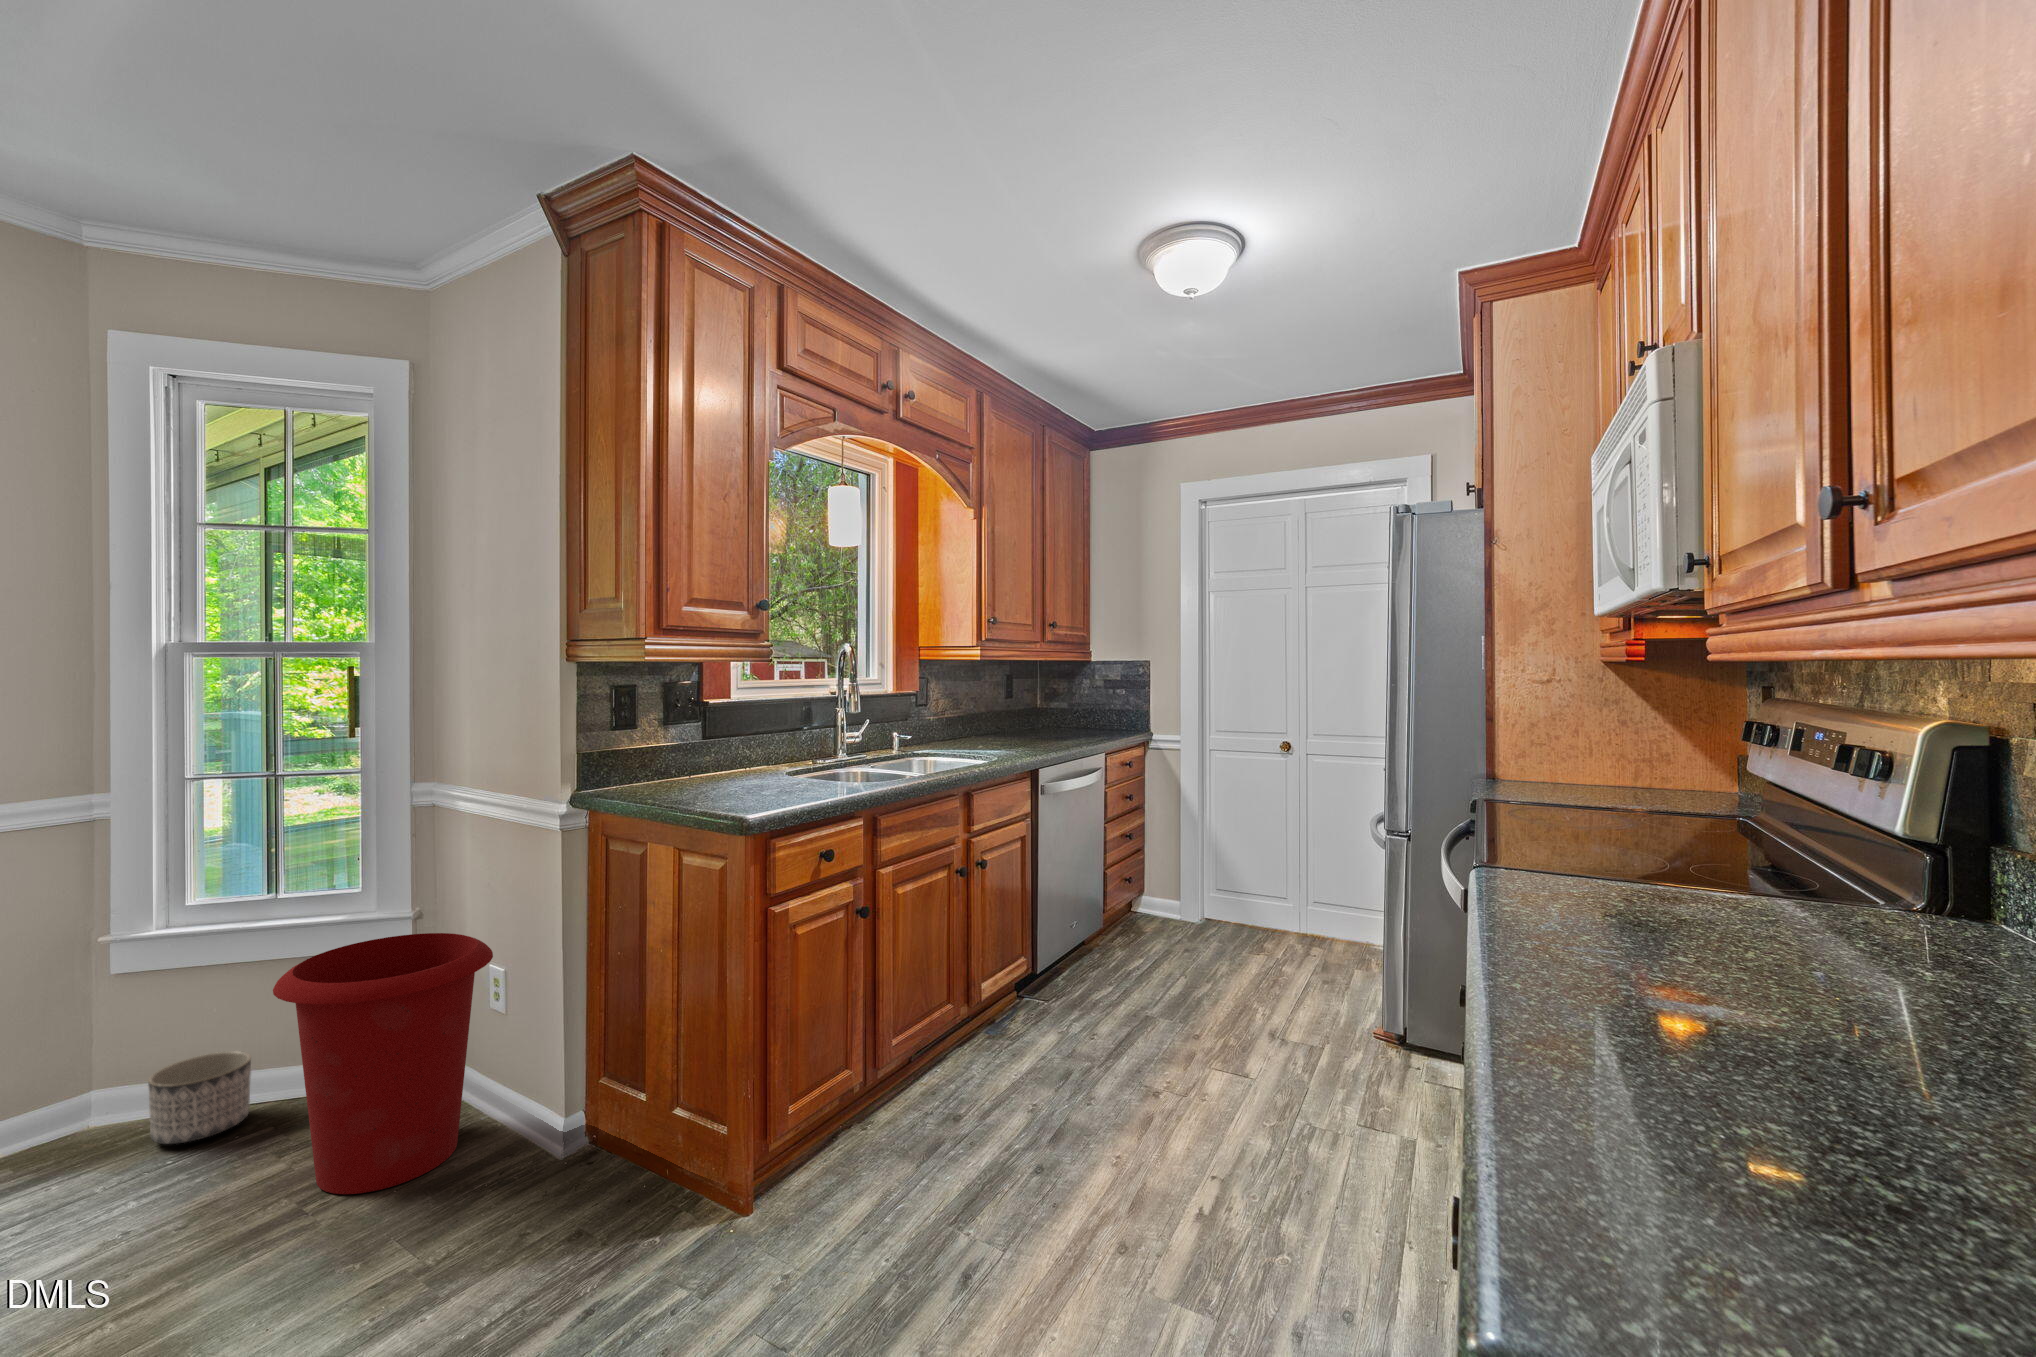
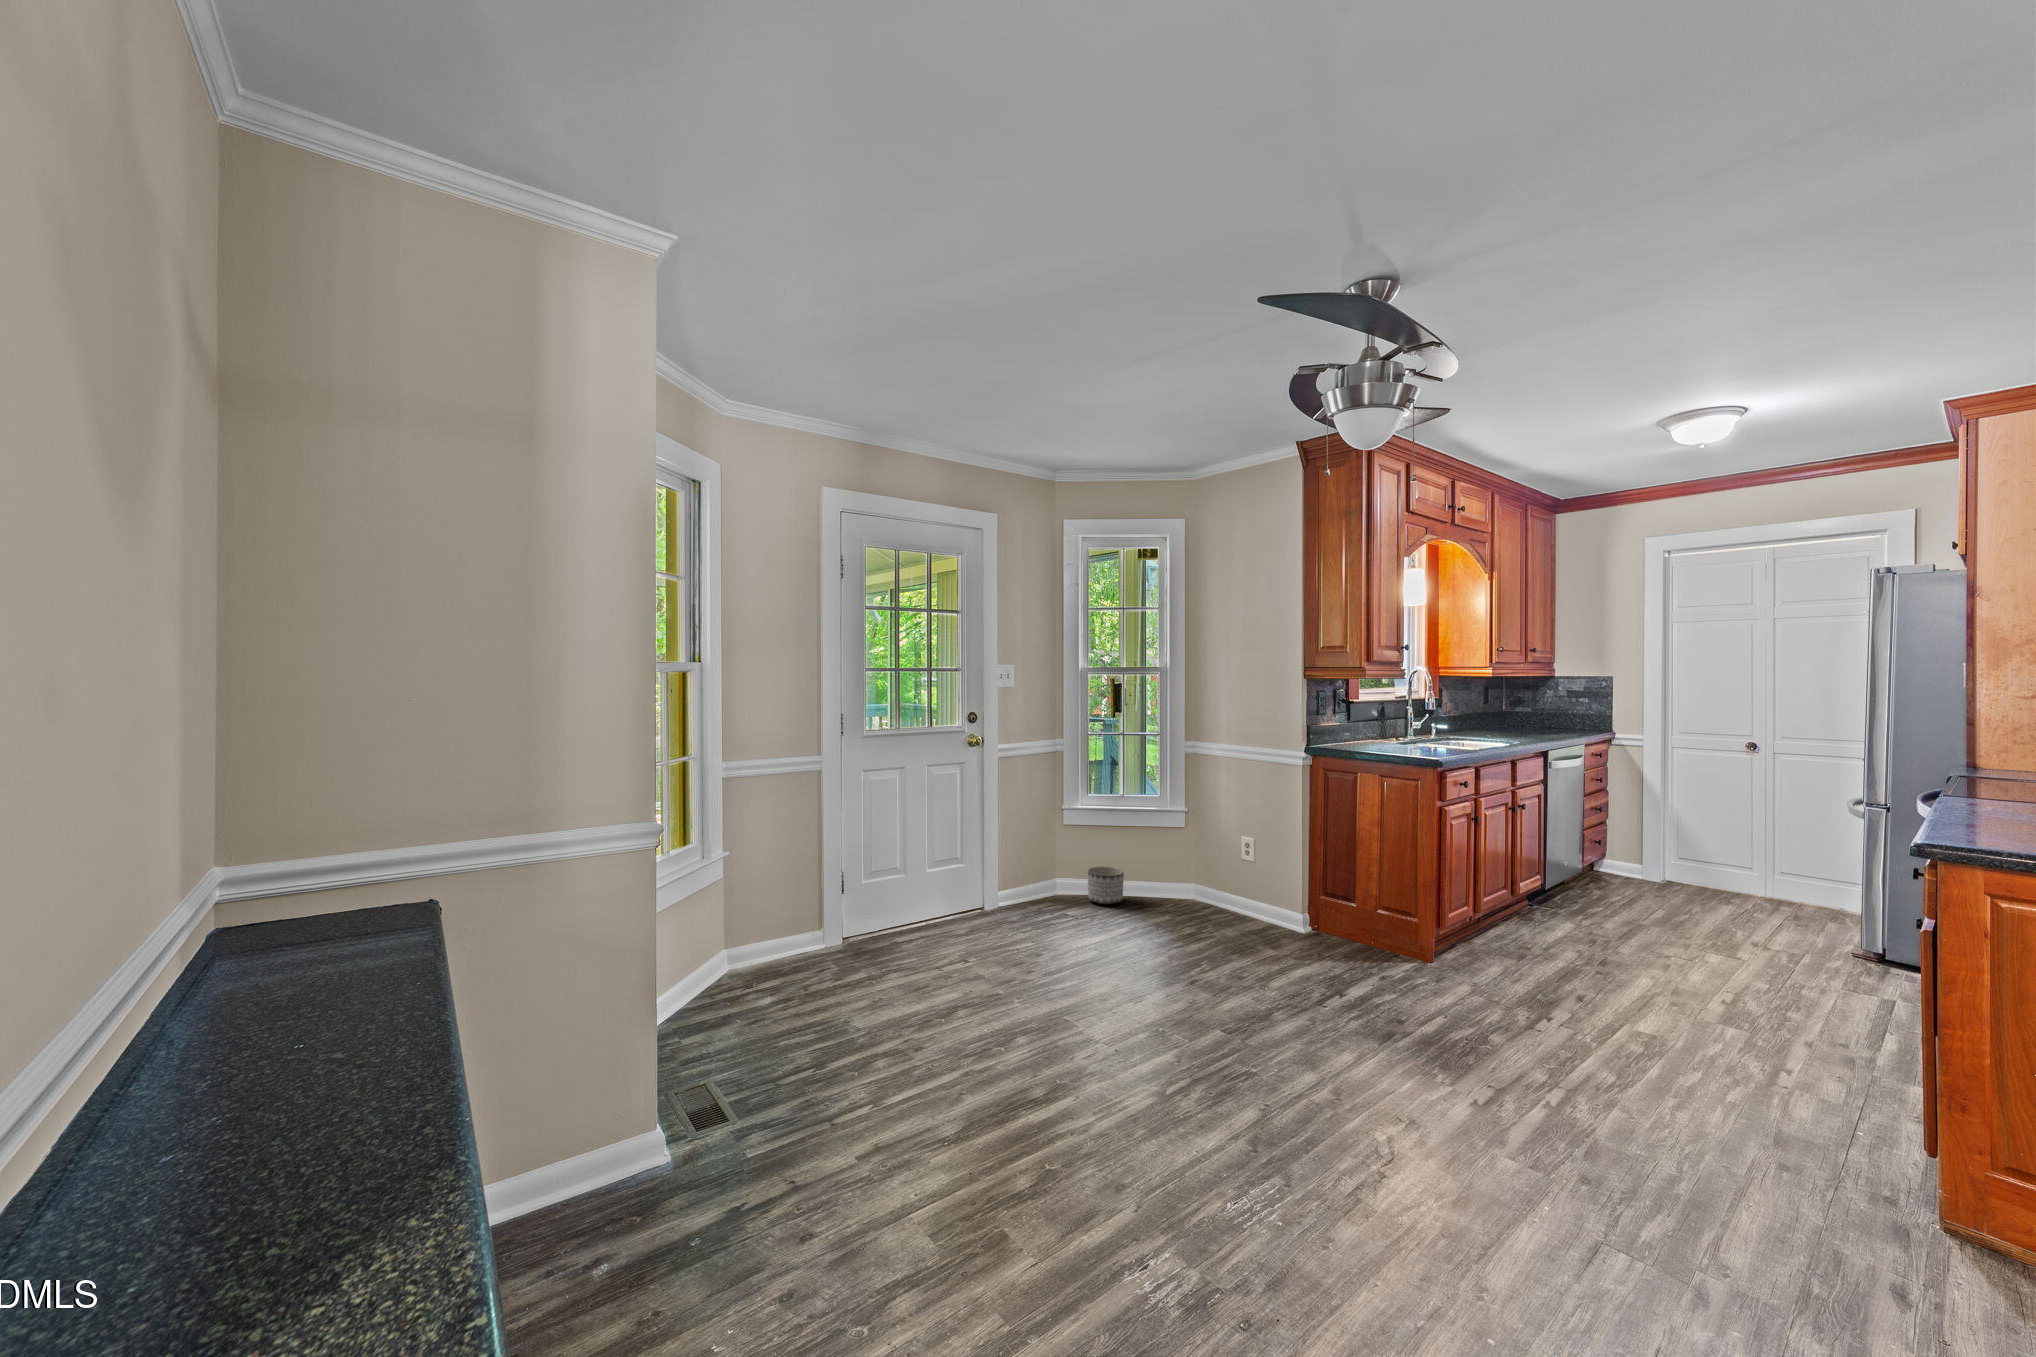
waste bin: present [273,933,493,1194] -> none [1169,815,1259,932]

